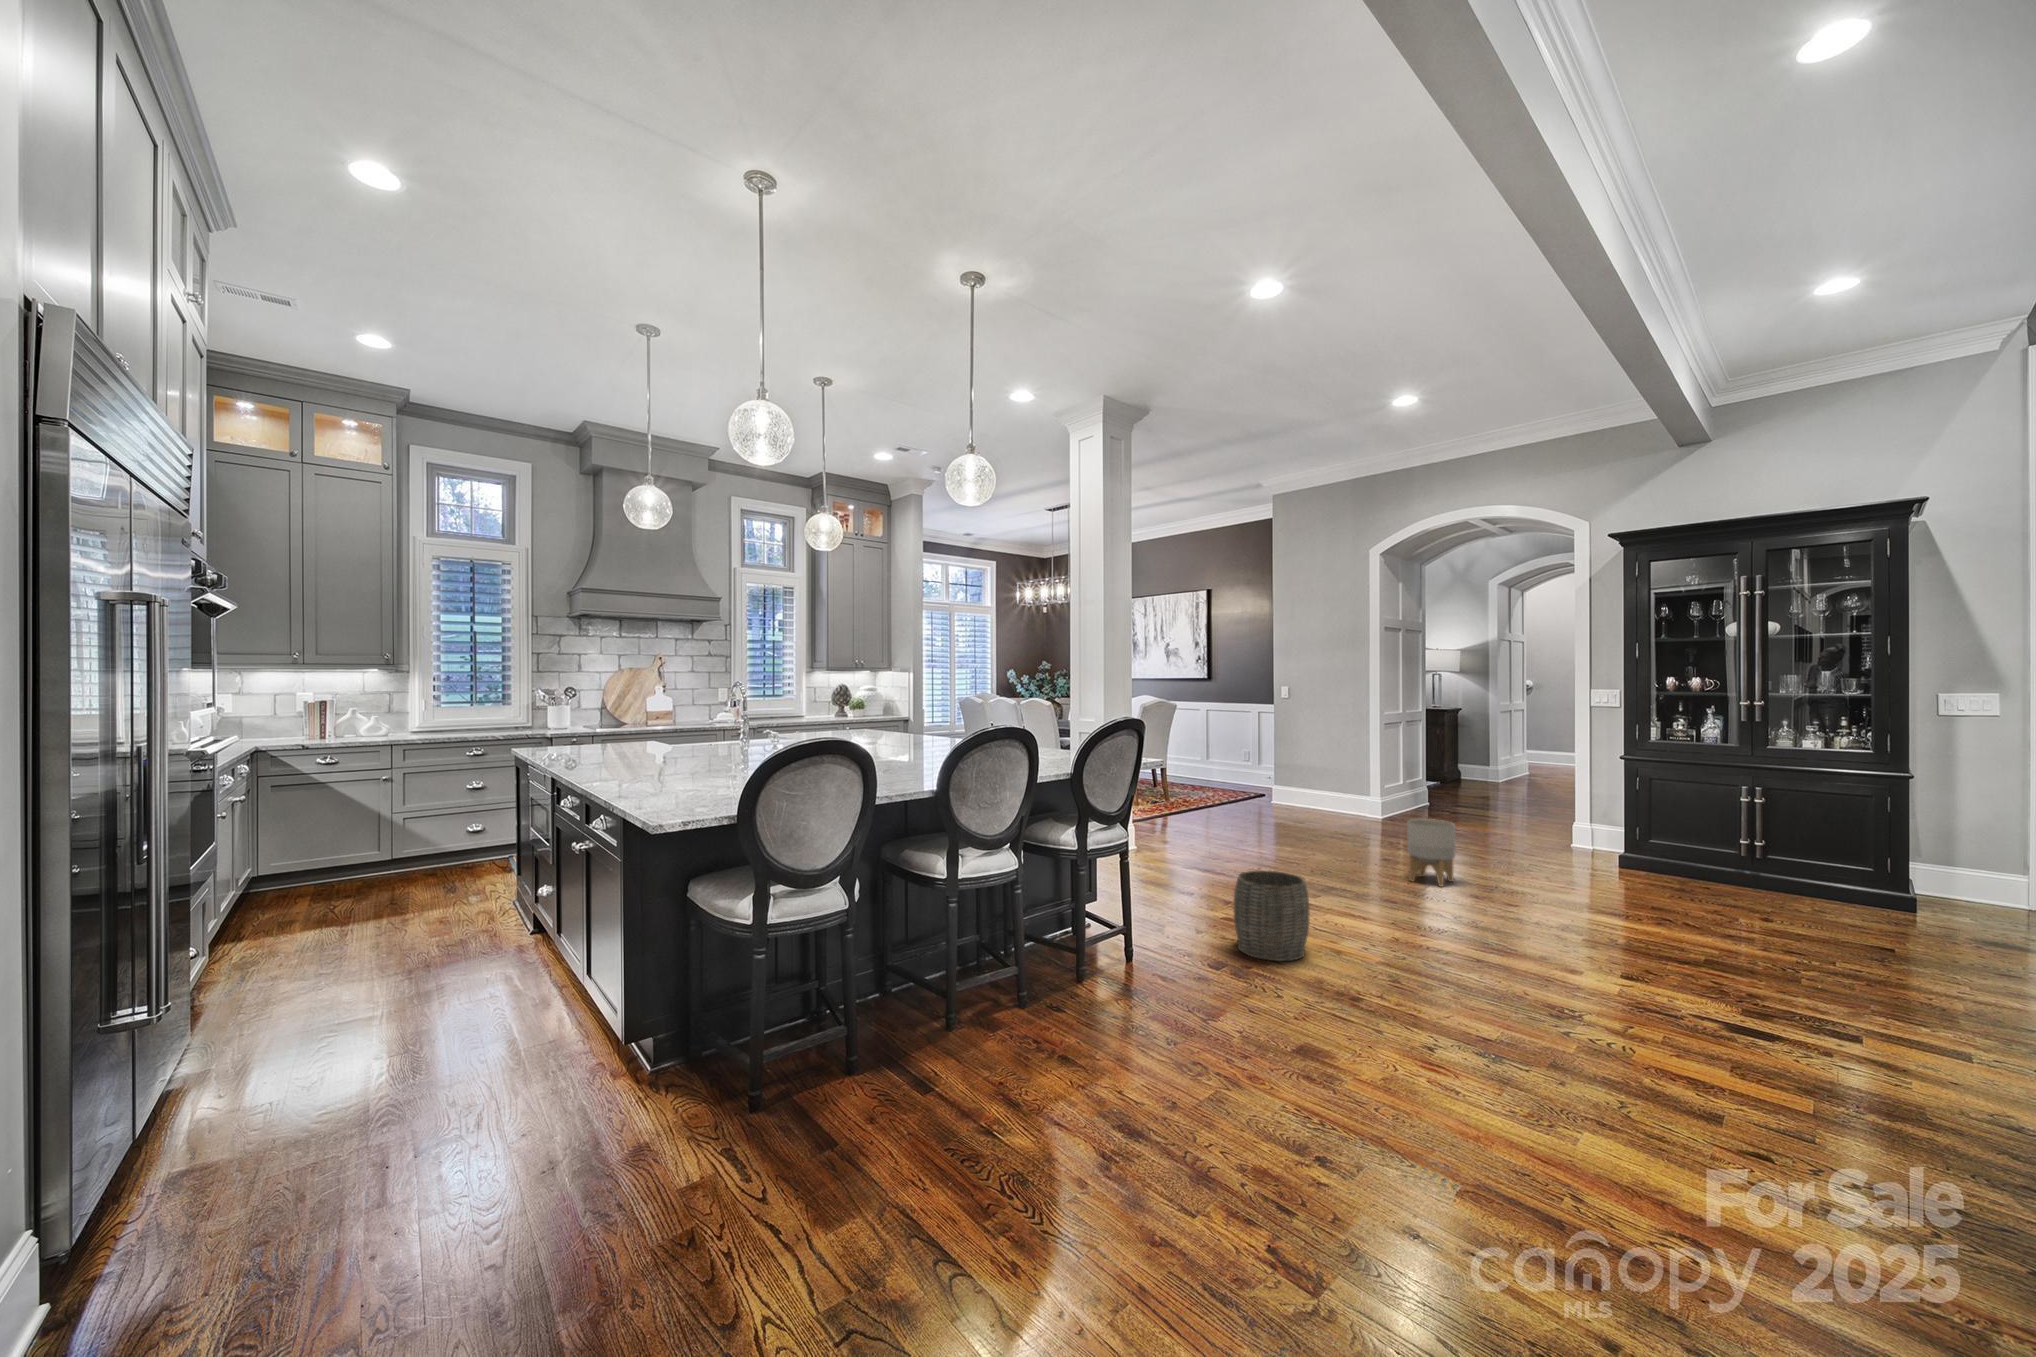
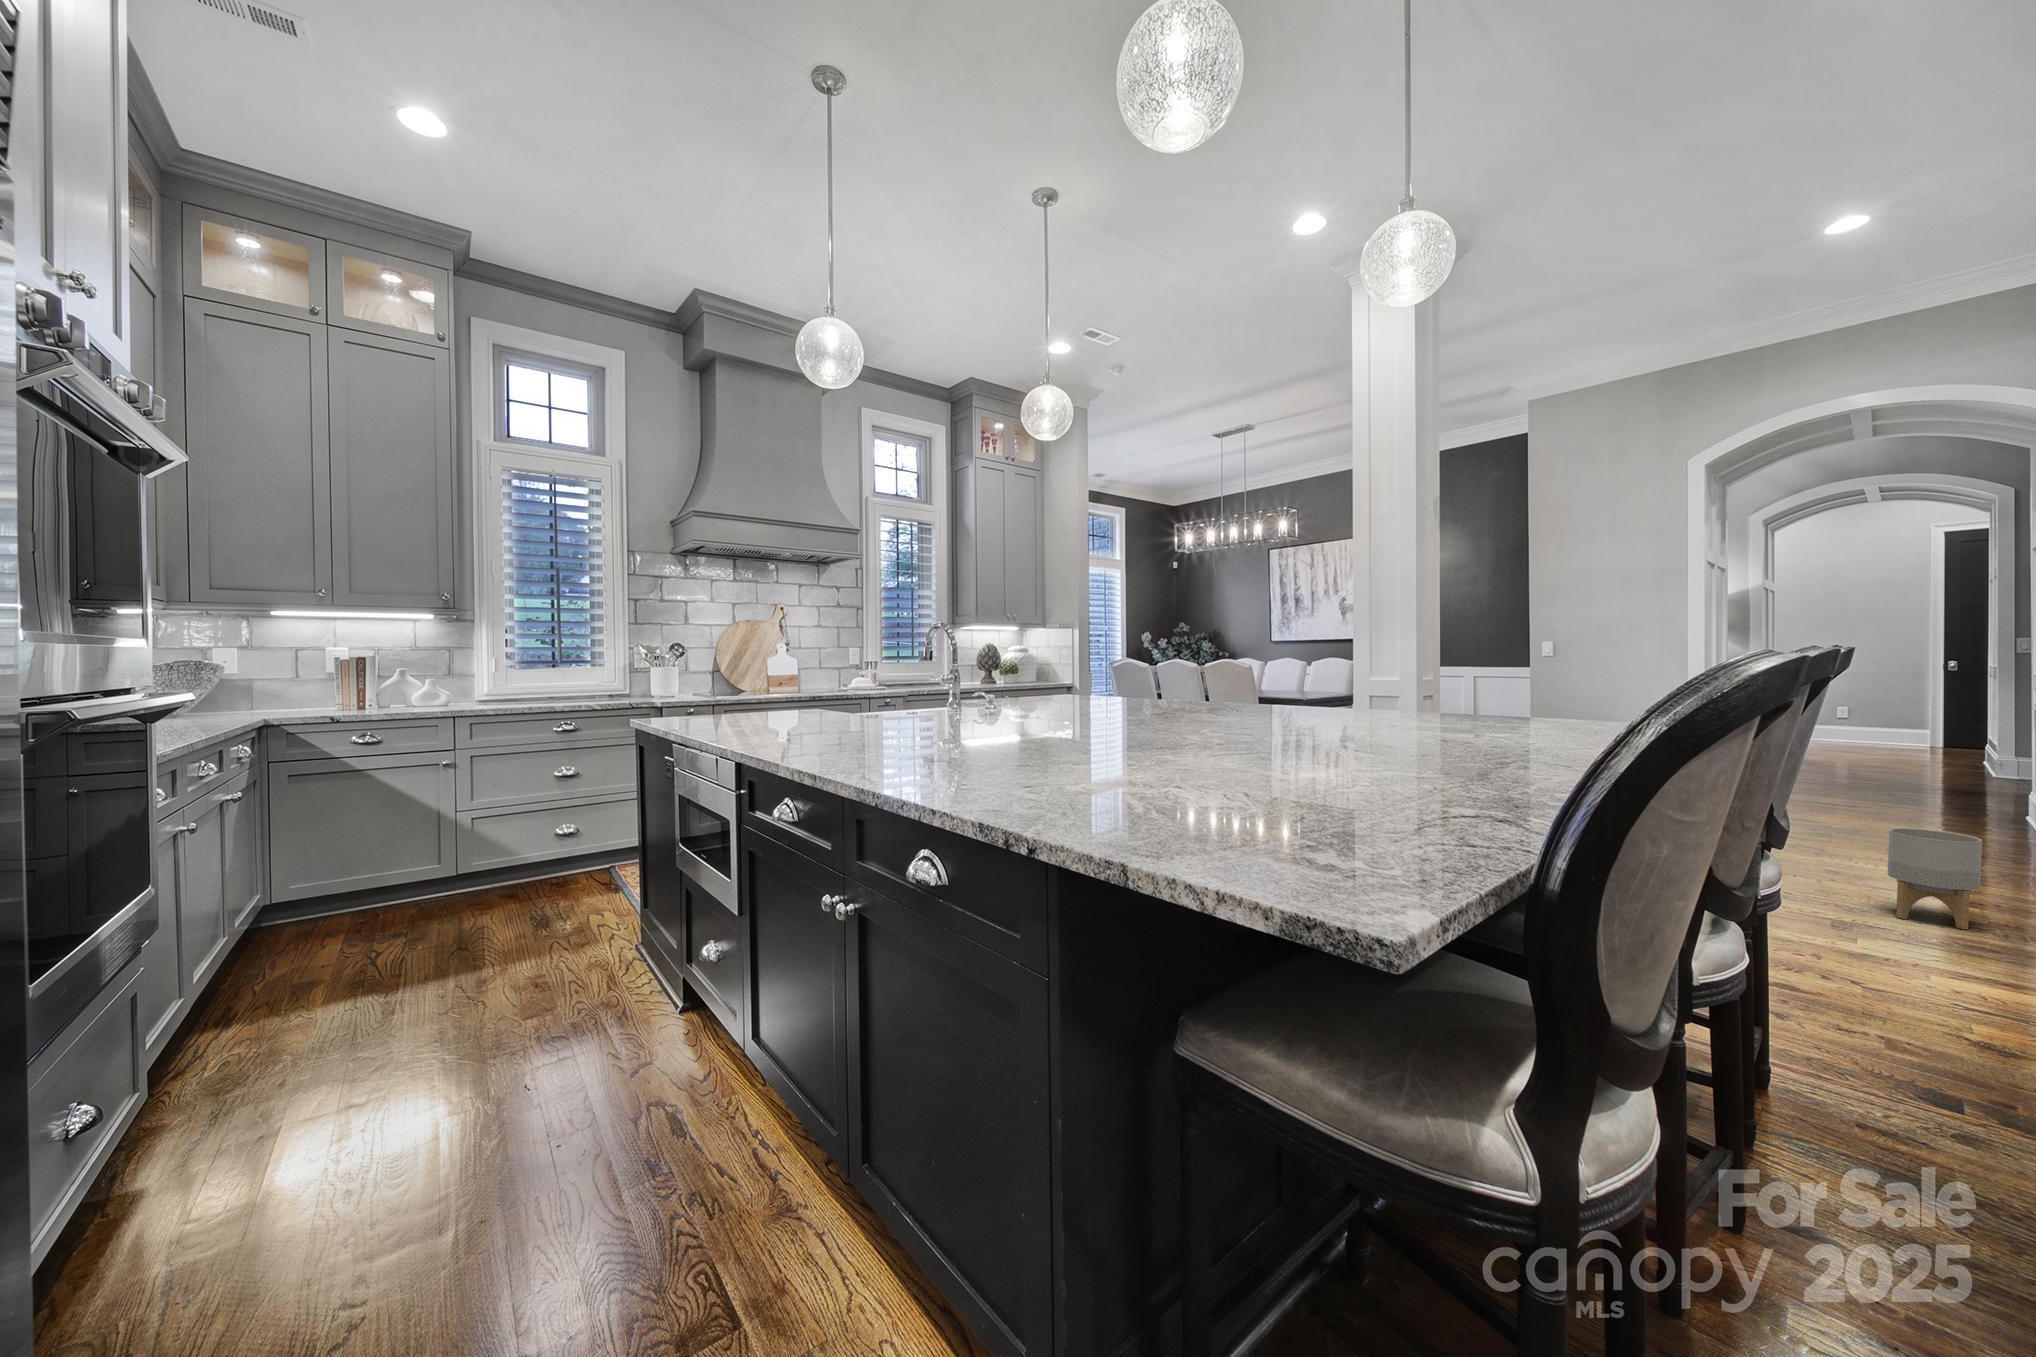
woven basket: present [1234,870,1309,961] -> none [1817,926,1995,1090]

